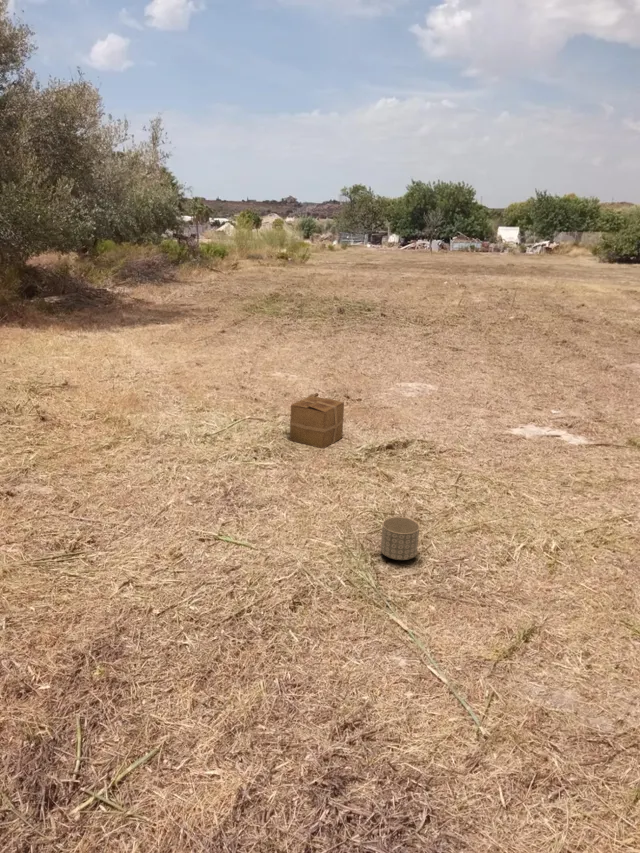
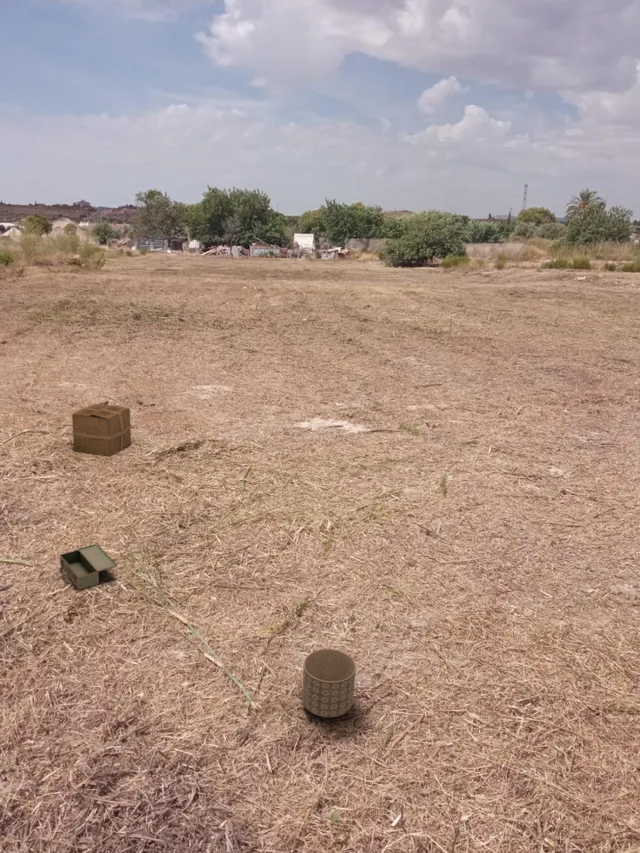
planter: present [381,517,419,560] -> present [302,649,356,718]
toolbox: none [283,536,337,580] -> present [60,544,117,590]

